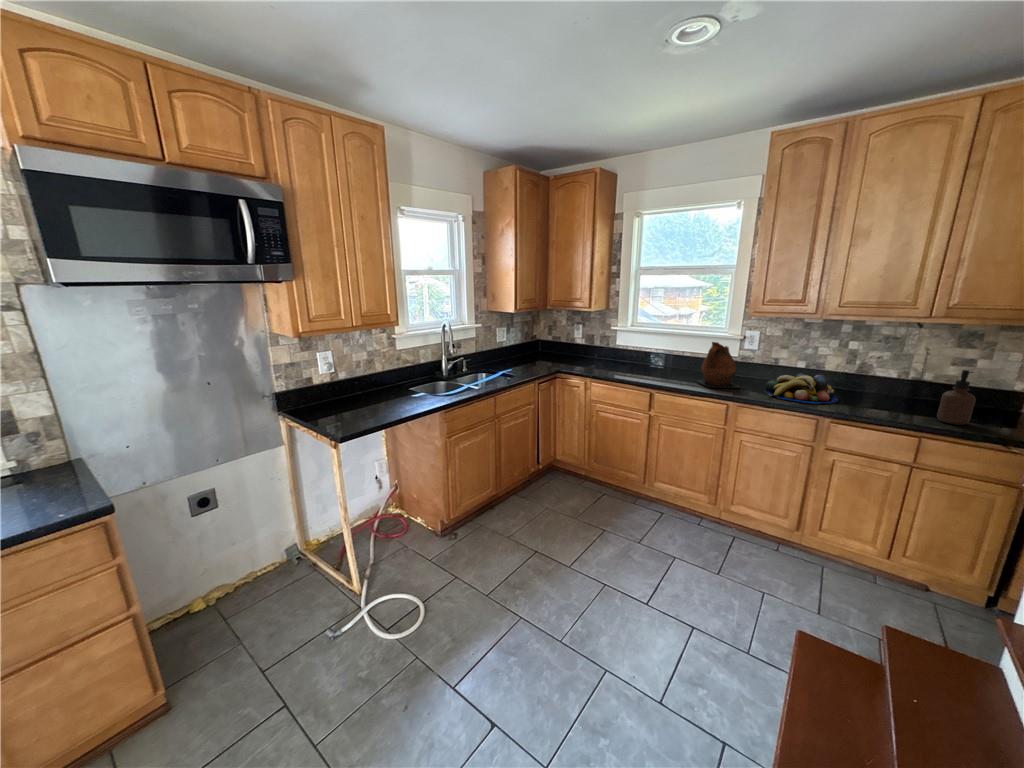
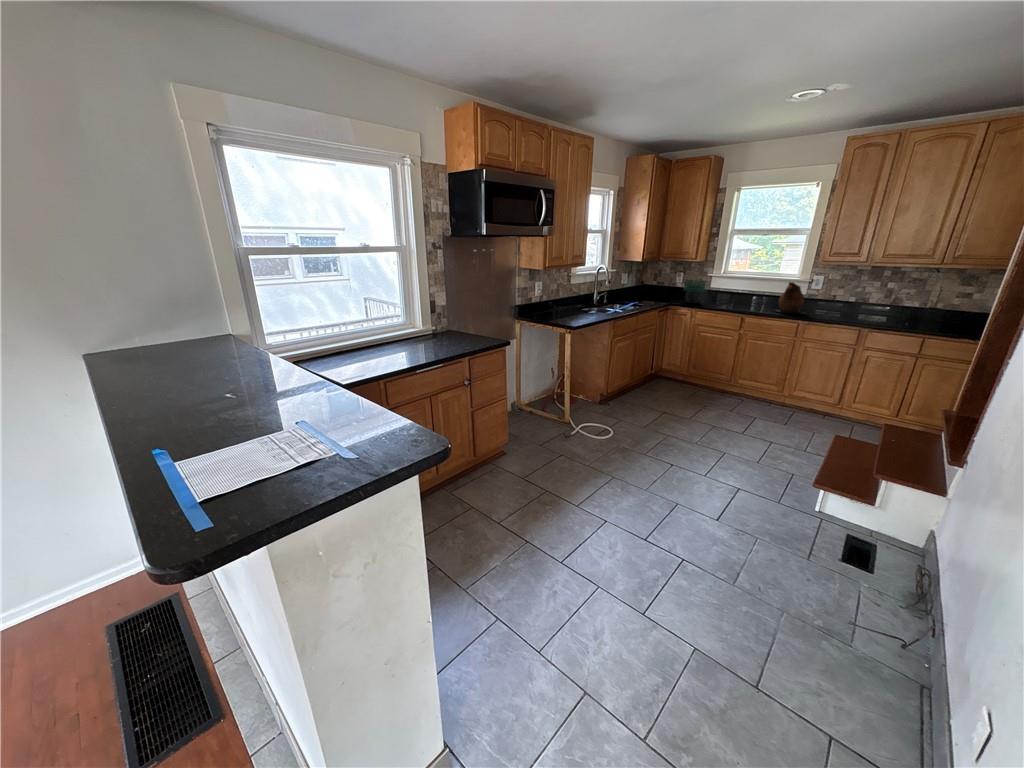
potted plant: none [567,321,615,369] -> present [685,280,706,303]
soap dispenser: present [937,370,976,425] -> none [940,297,967,332]
fruit bowl: present [764,373,838,404] -> none [823,304,875,322]

